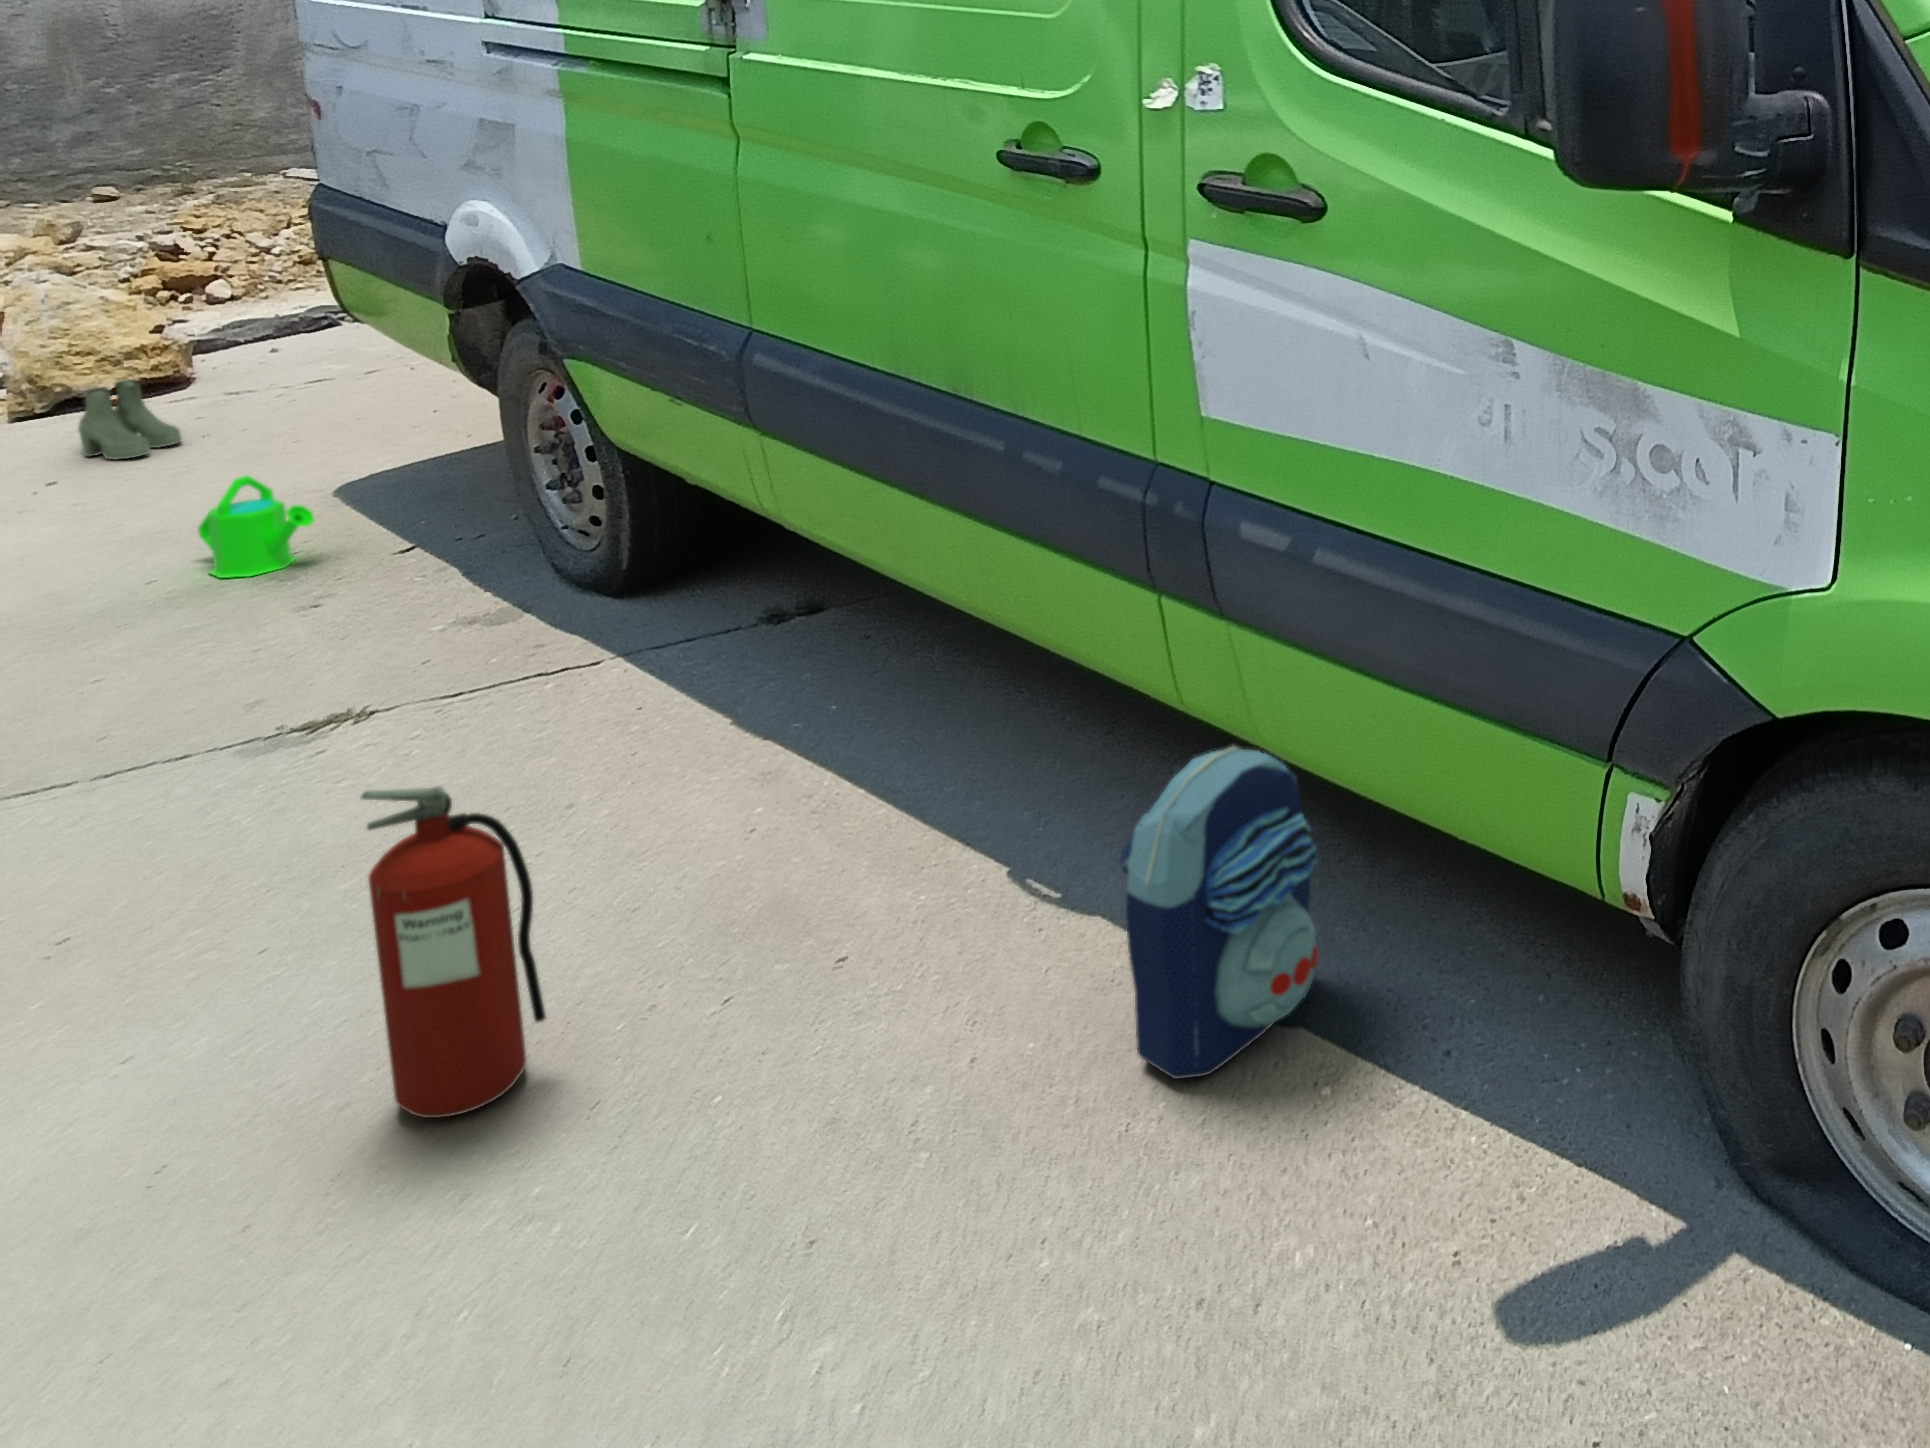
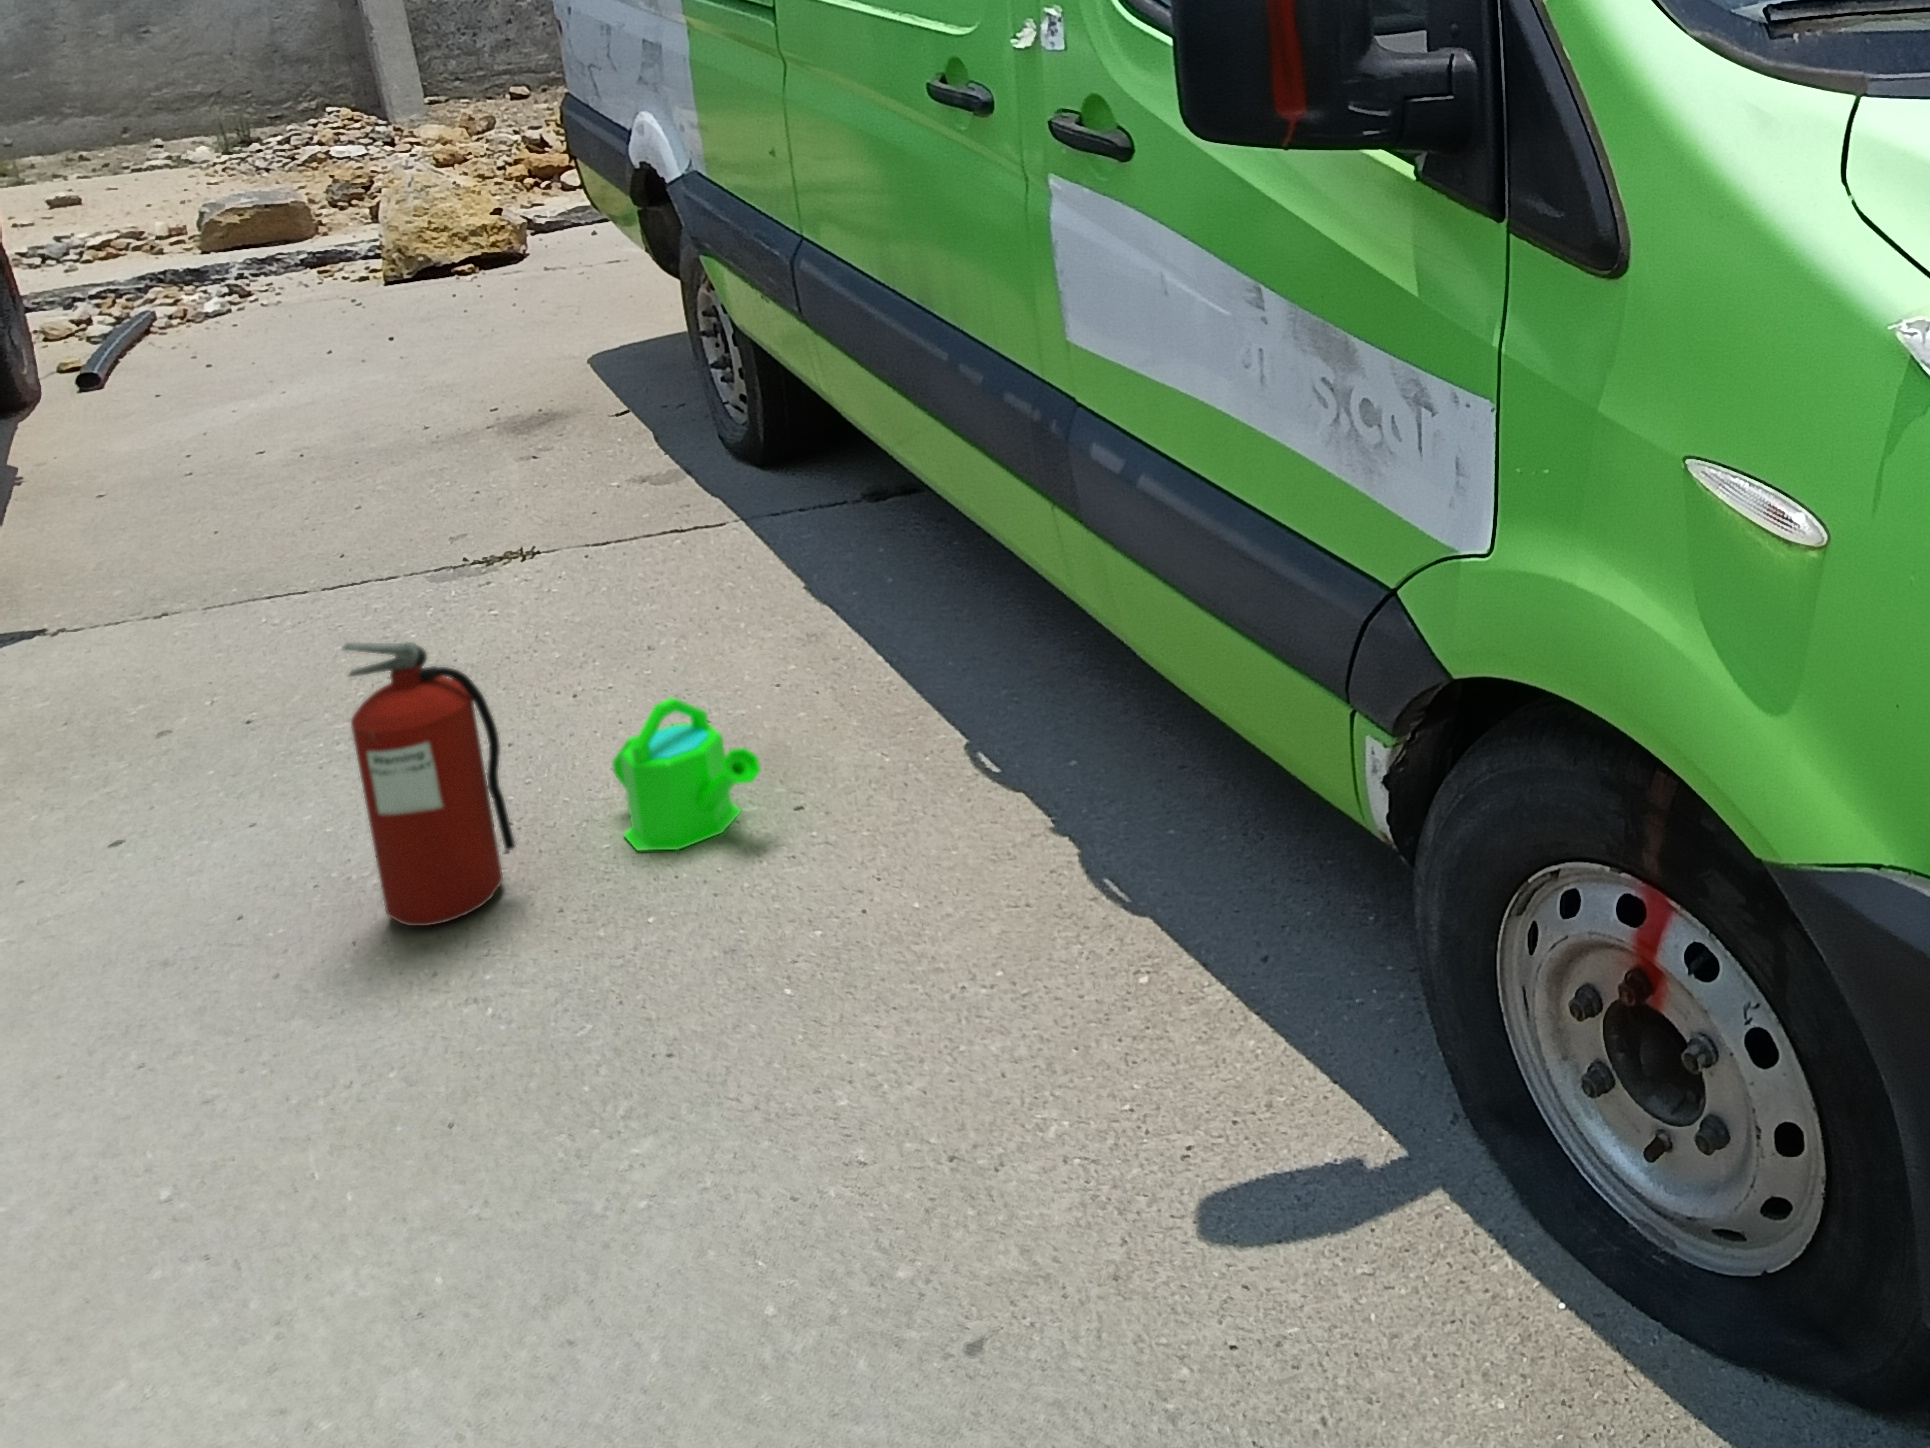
boots: present [78,379,182,460] -> none [414,253,496,321]
watering can: present [198,475,314,578] -> present [612,698,761,850]
backpack: present [1119,746,1318,1079] -> none [972,651,1175,956]

